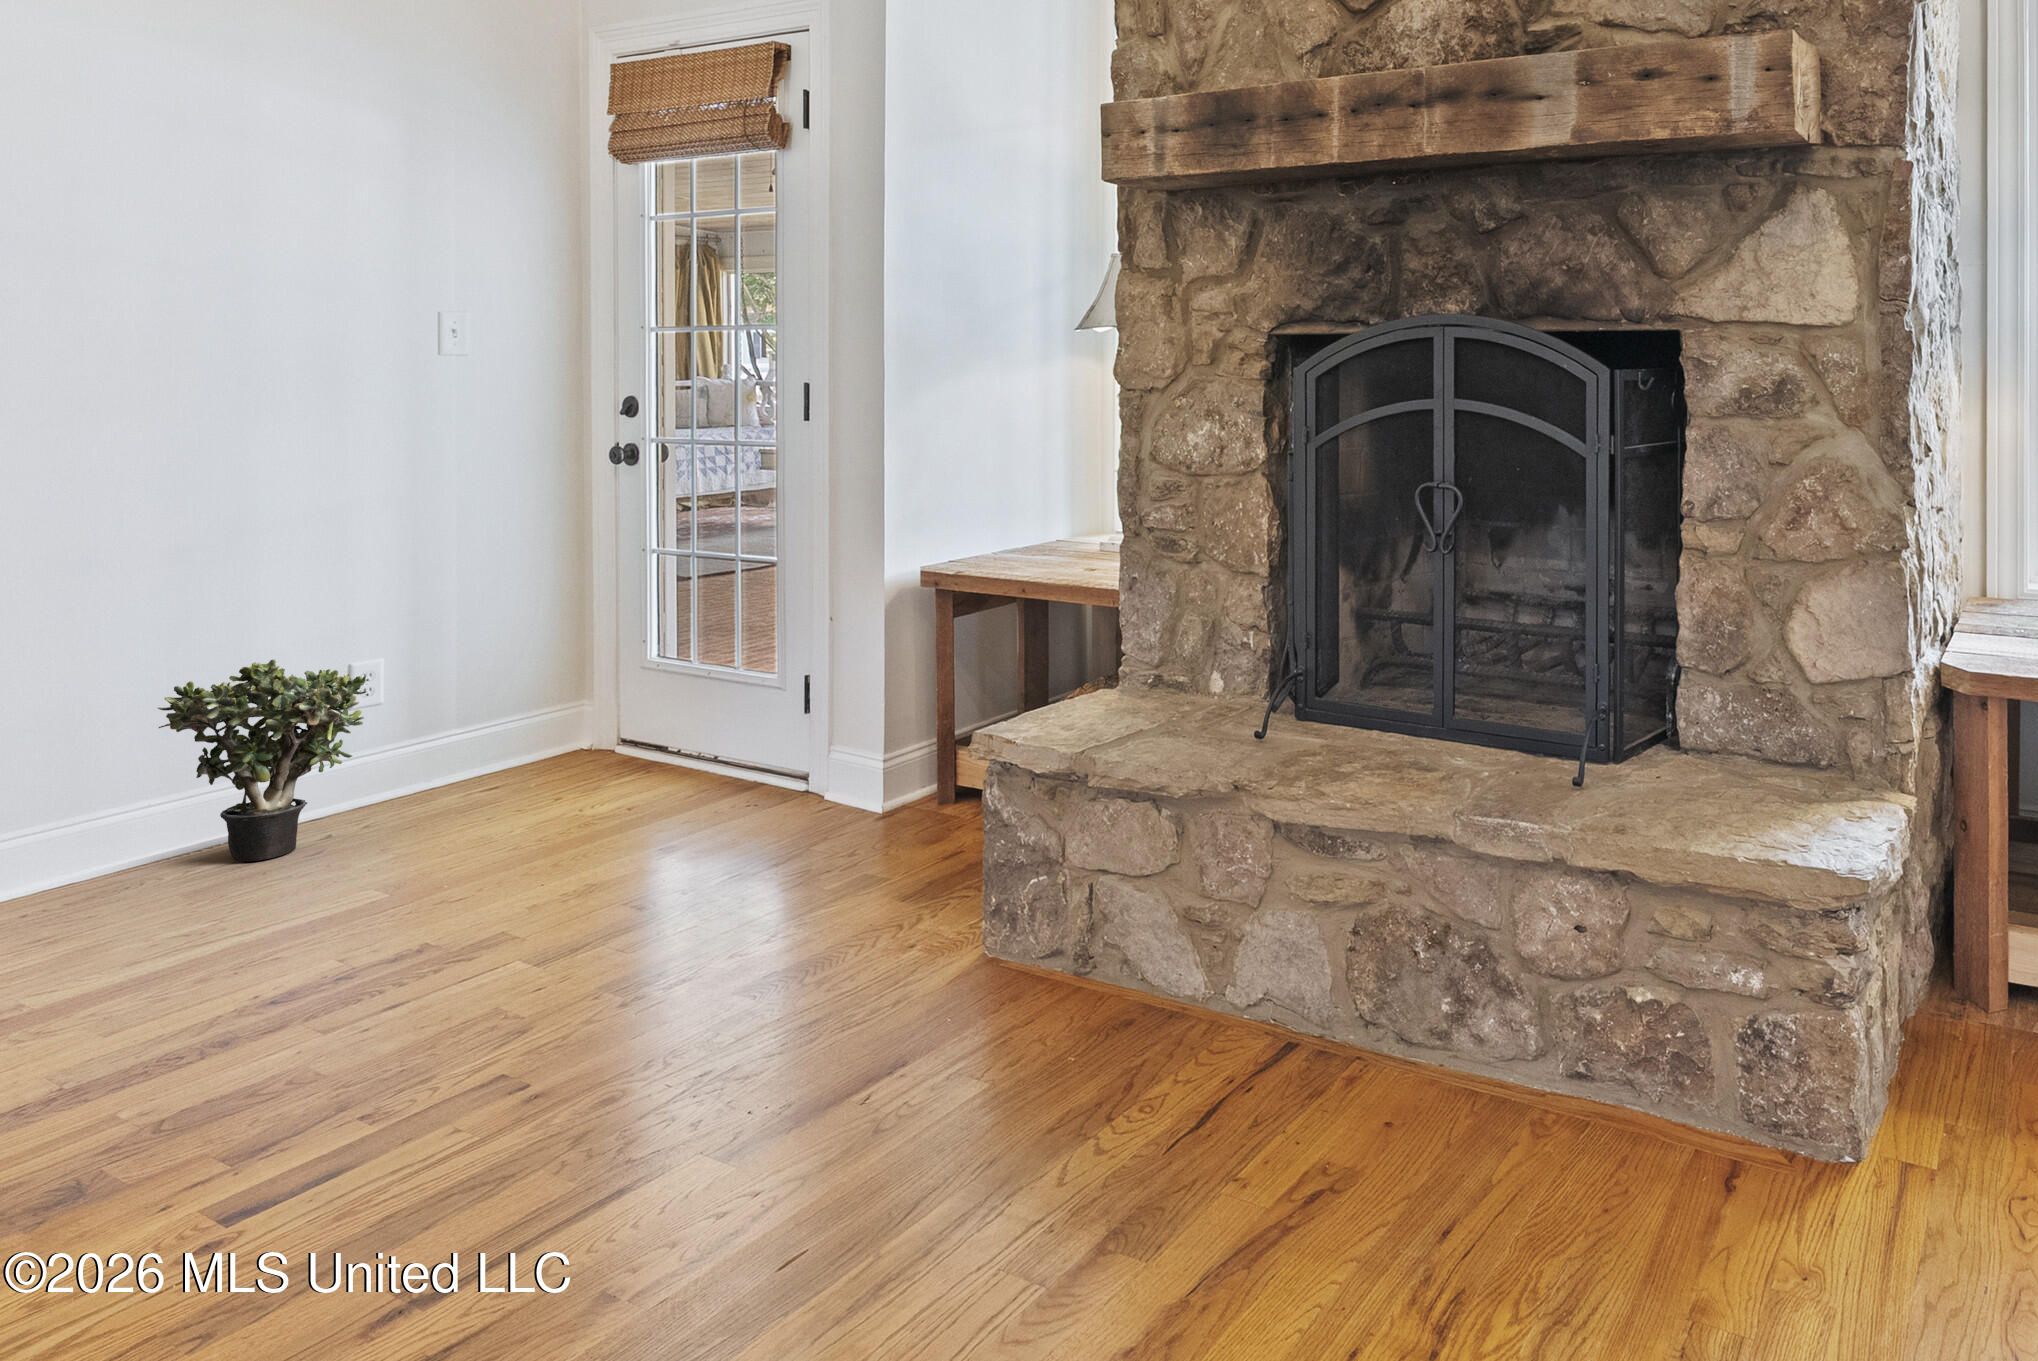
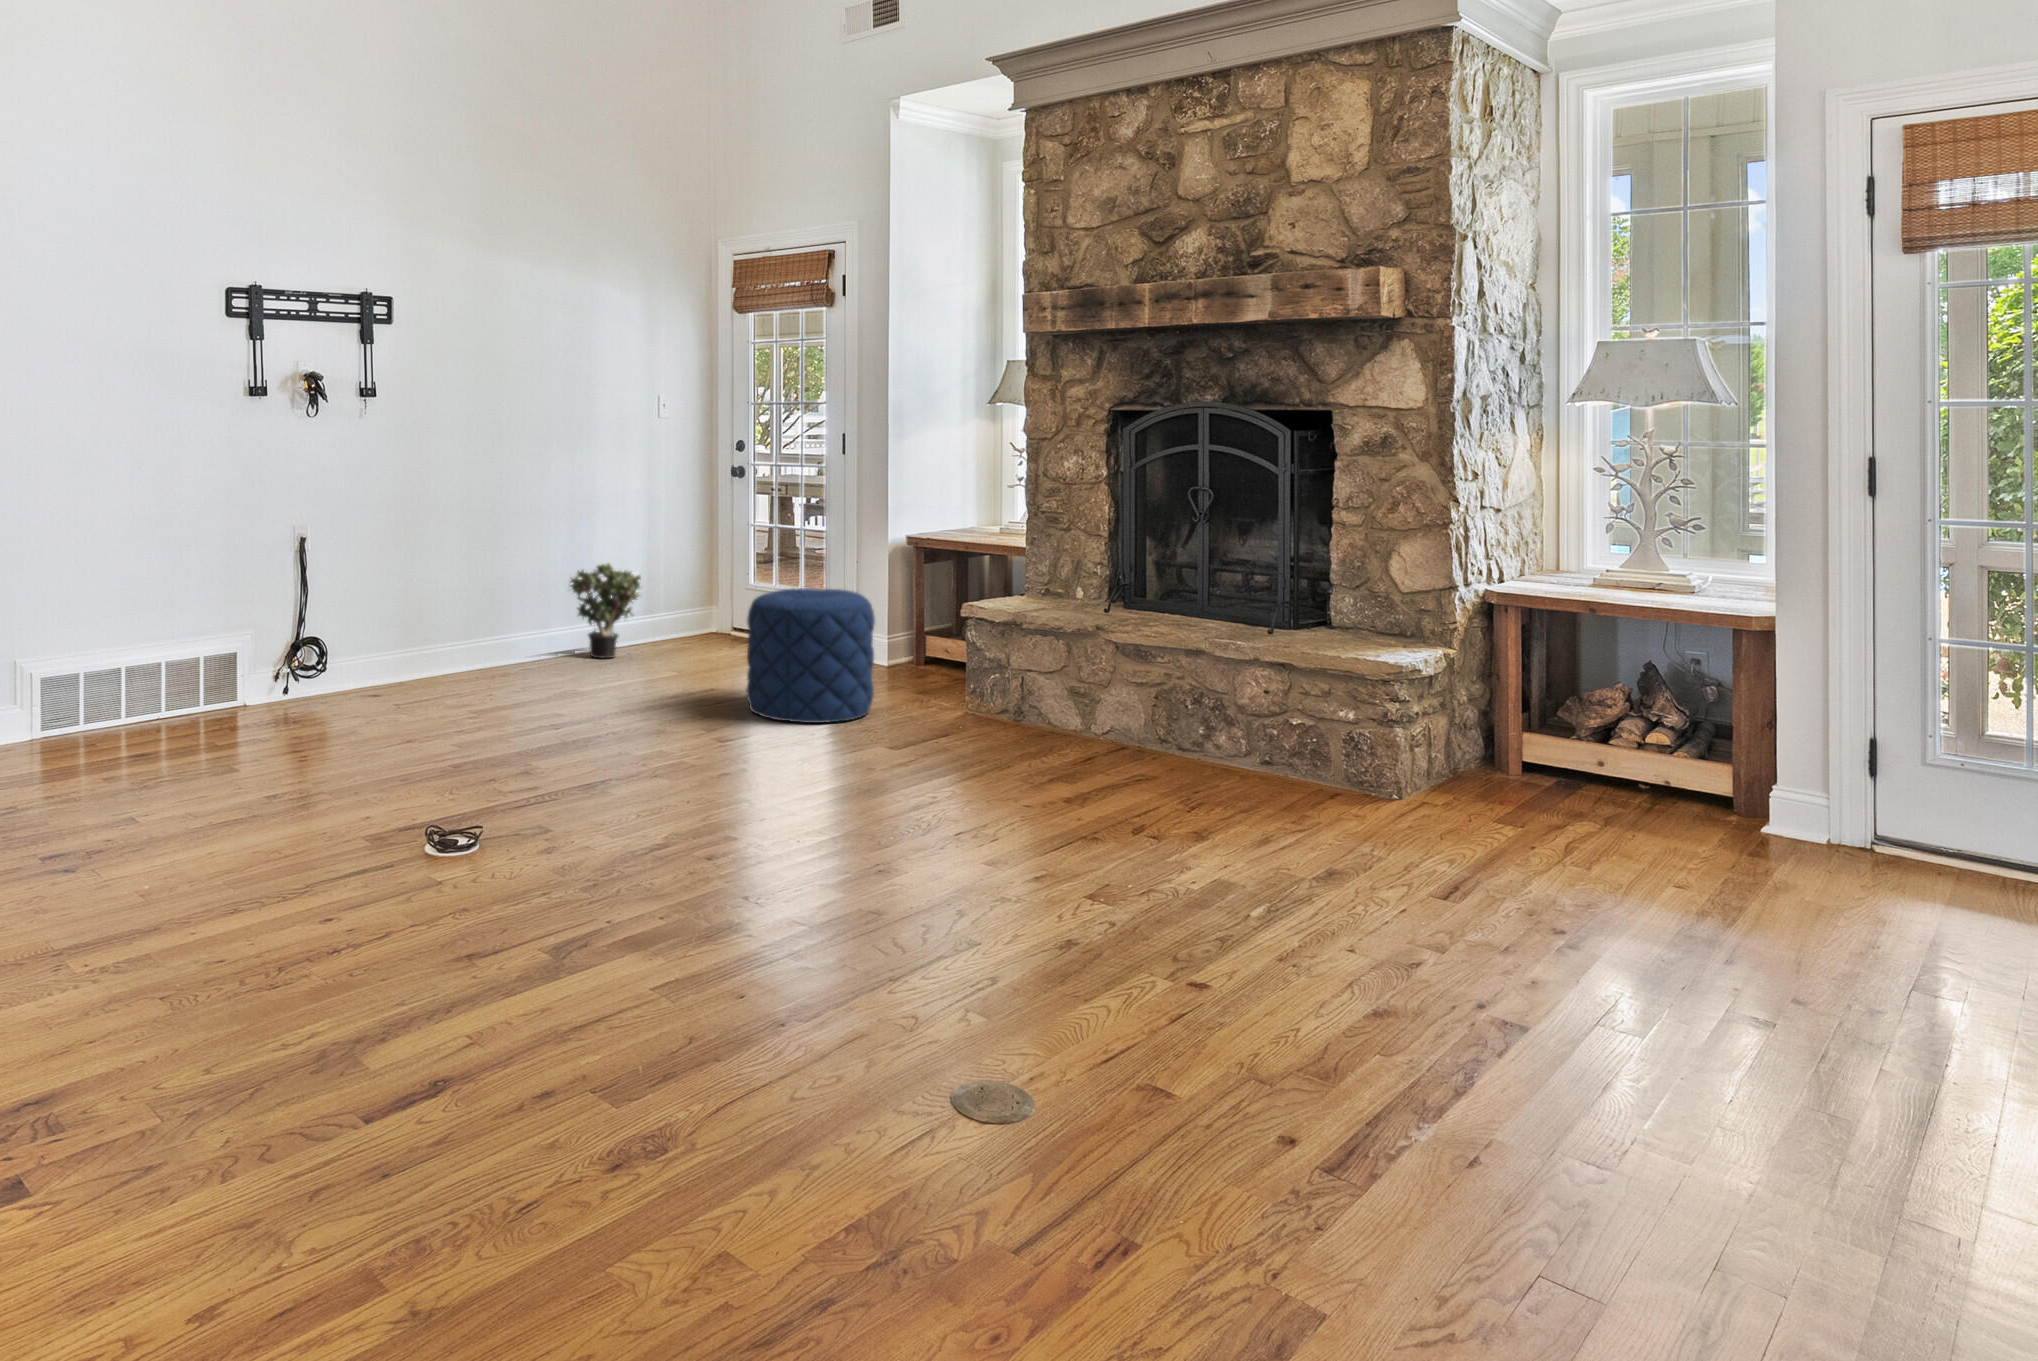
pouf: none [462,717,786,1056] -> present [746,588,875,723]

